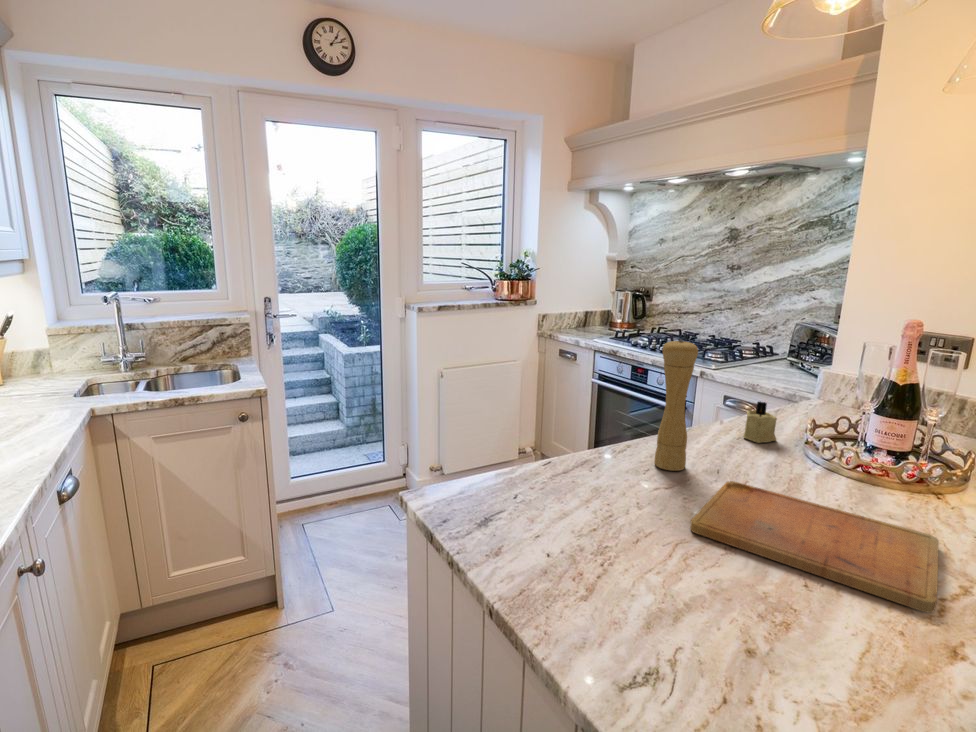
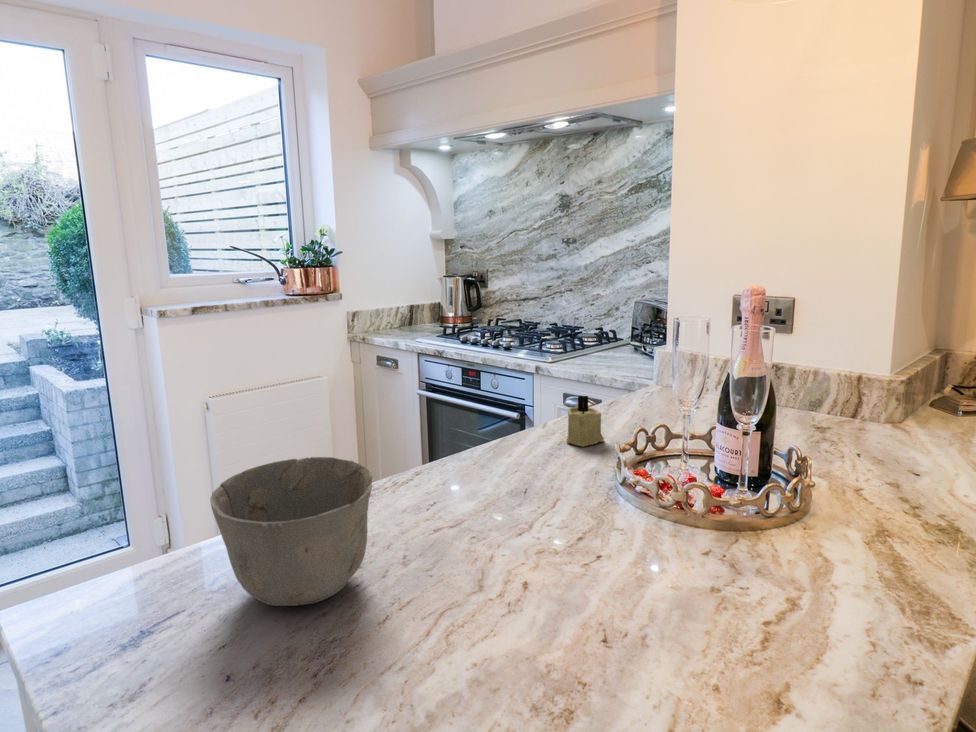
pepper mill: present [654,340,698,471] -> none [442,326,489,498]
ceramic bowl: none [512,425,623,526] -> present [210,457,372,606]
cutting board: present [690,481,939,613] -> none [476,502,764,644]

